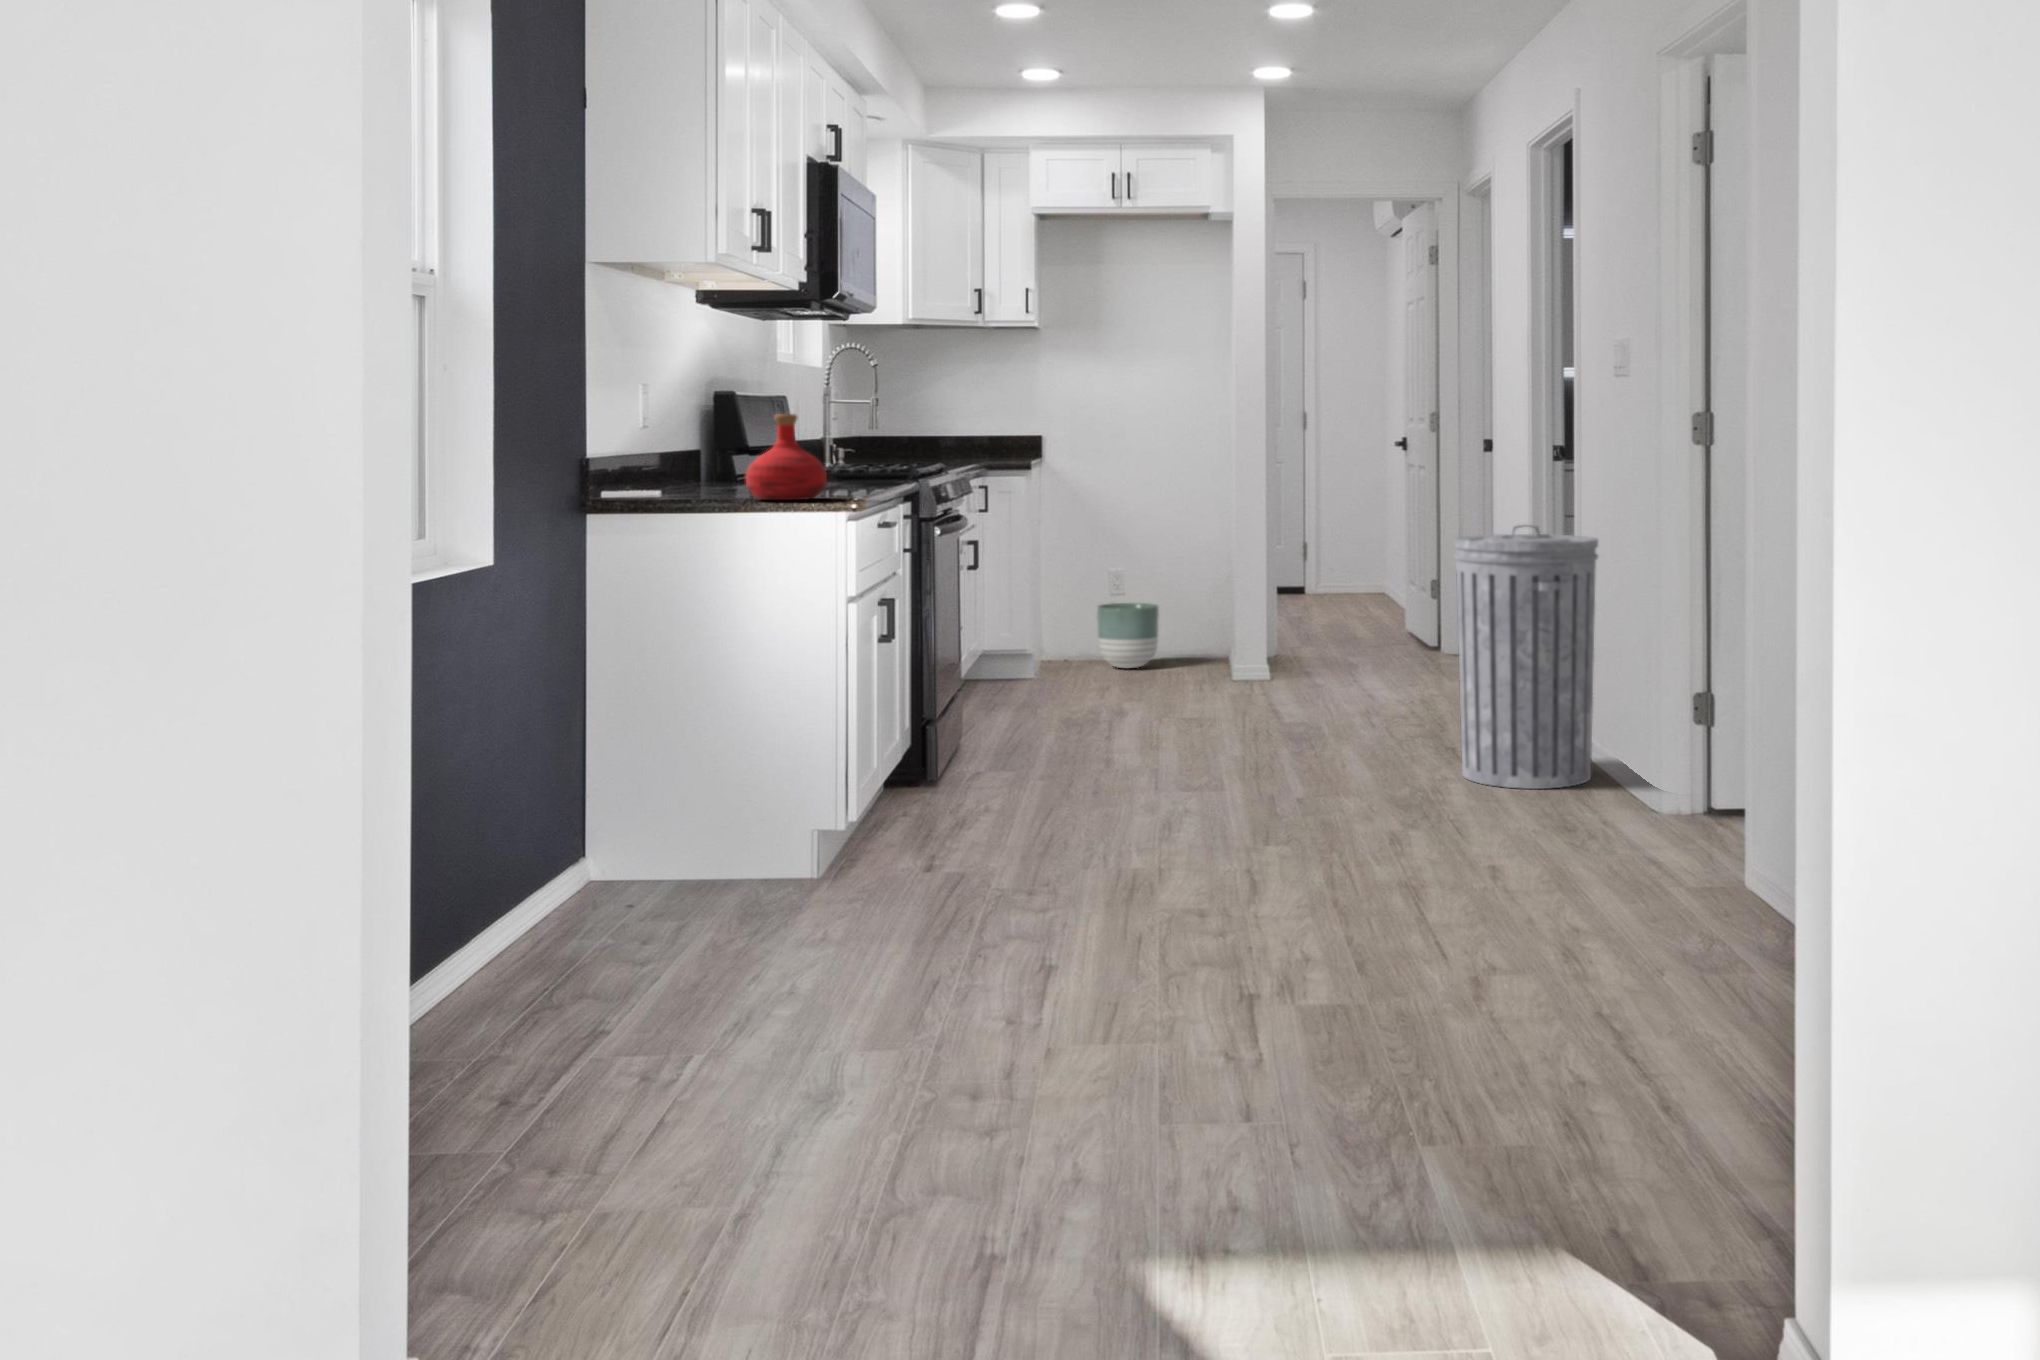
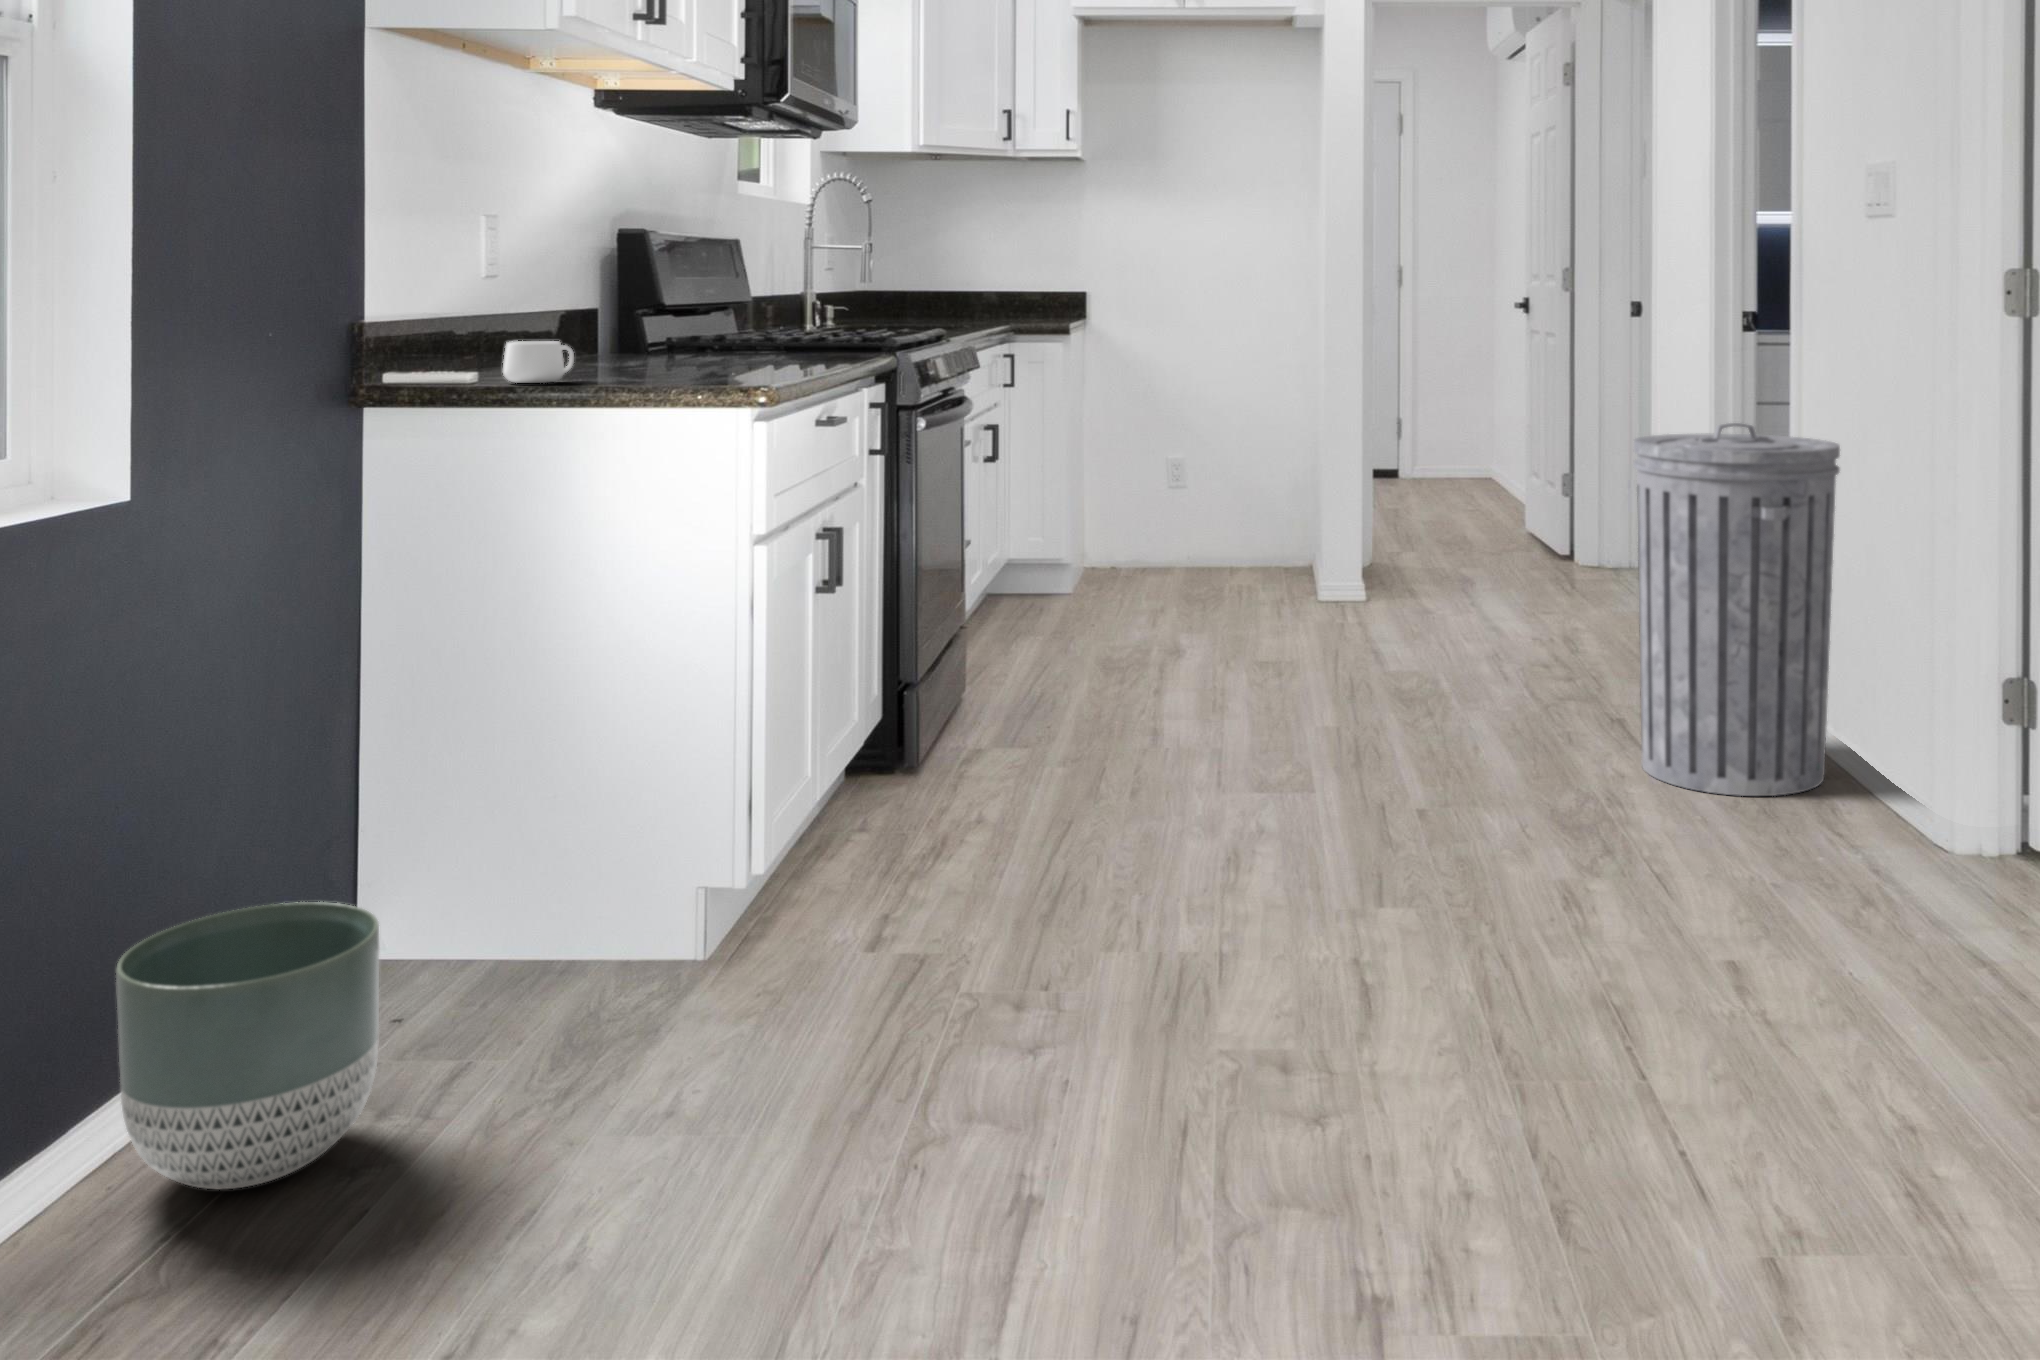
bottle: present [746,414,827,500] -> none [601,260,726,391]
mug: none [673,469,717,497] -> present [503,341,574,383]
planter: present [1097,603,1159,668] -> present [116,902,379,1190]

